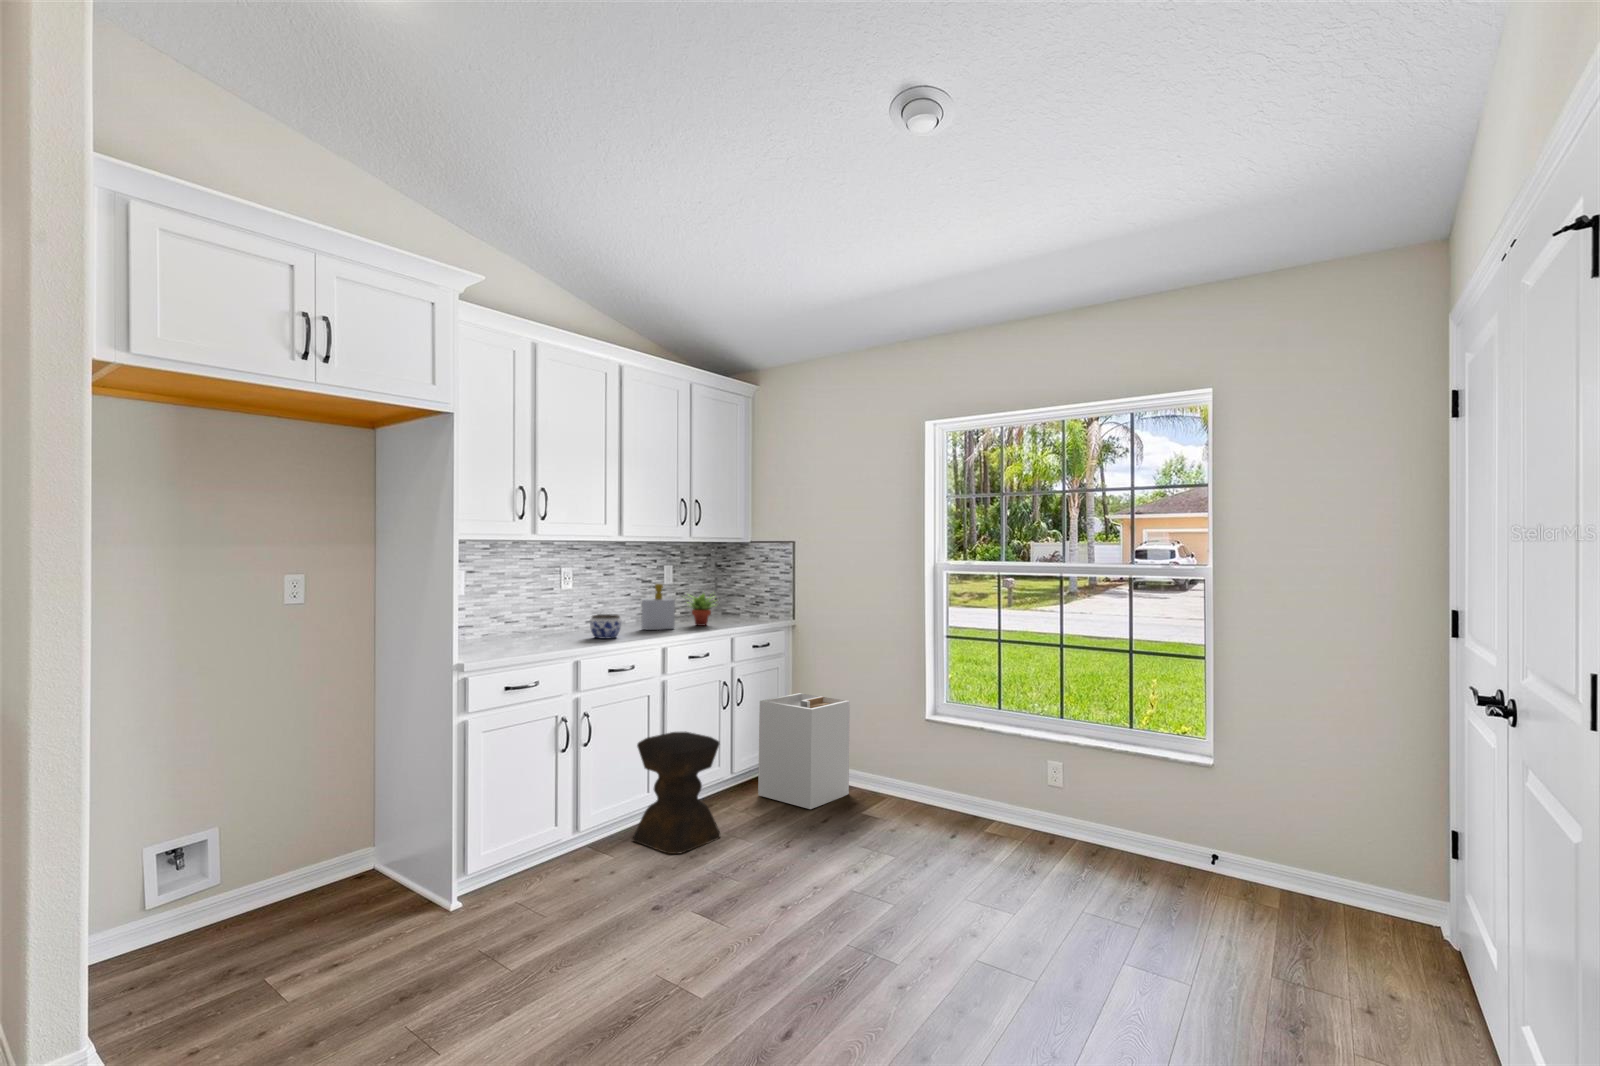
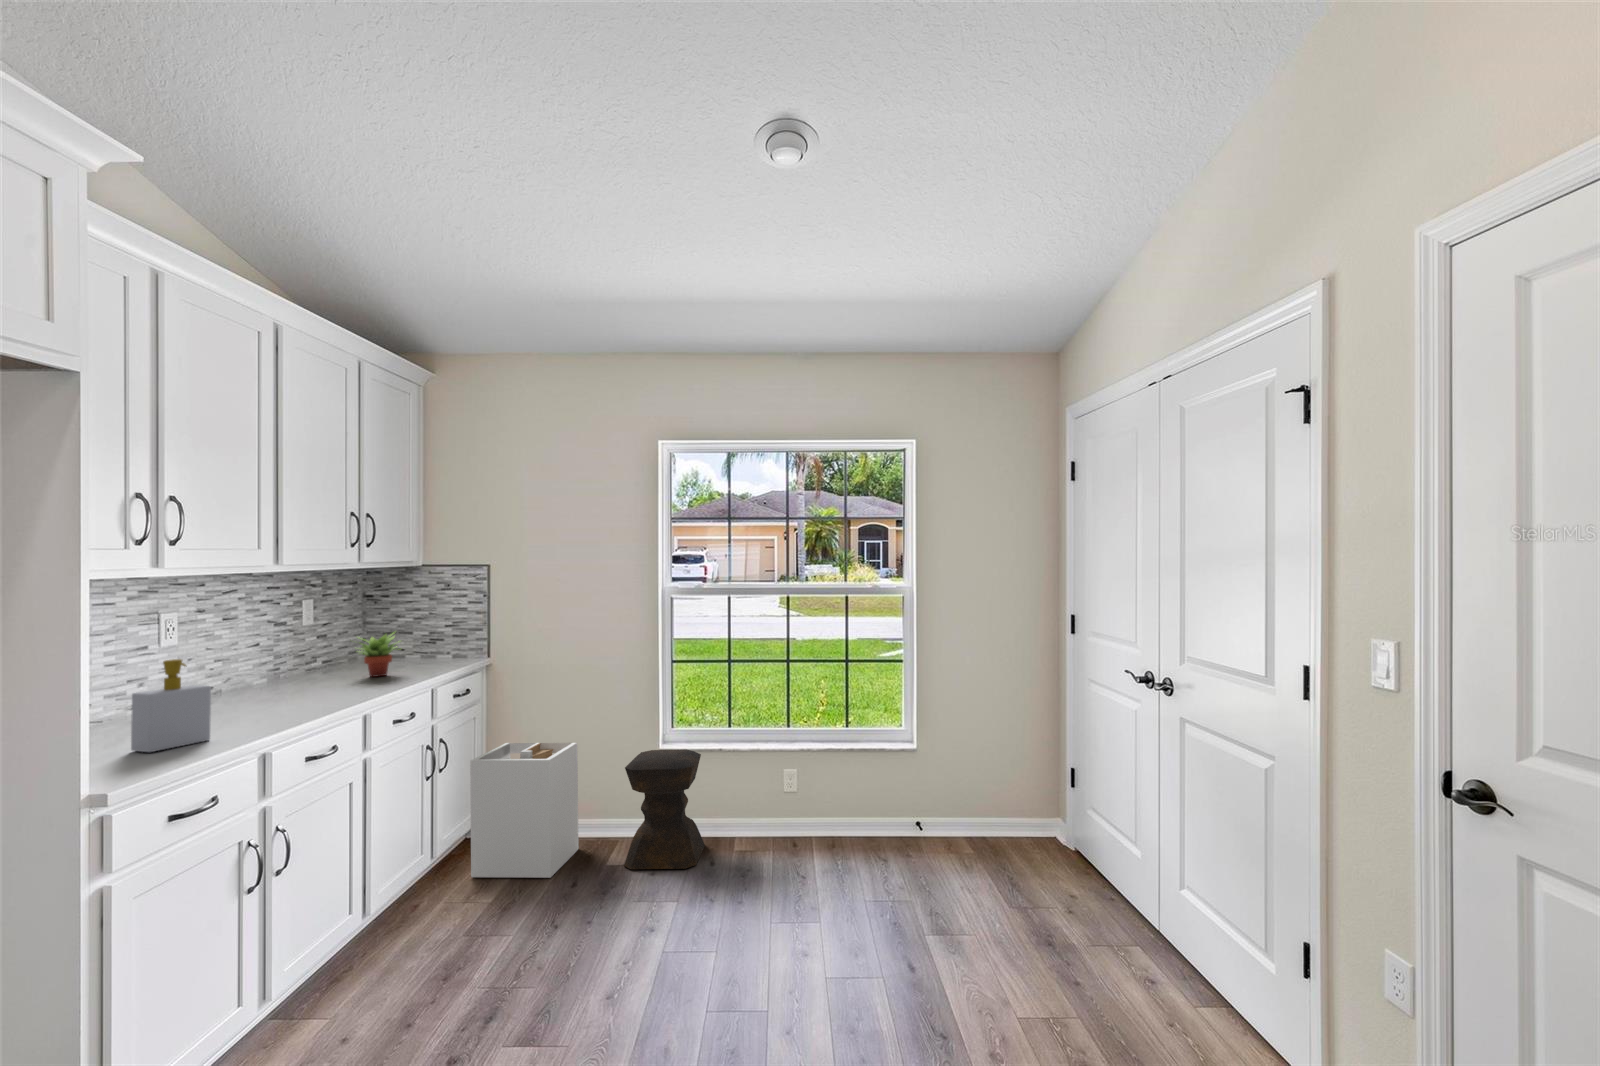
soap bottle: present [641,584,675,630] -> present [131,659,211,752]
jar: present [590,614,621,639] -> none [239,675,292,712]
stool: present [633,732,720,854] -> present [624,749,705,869]

